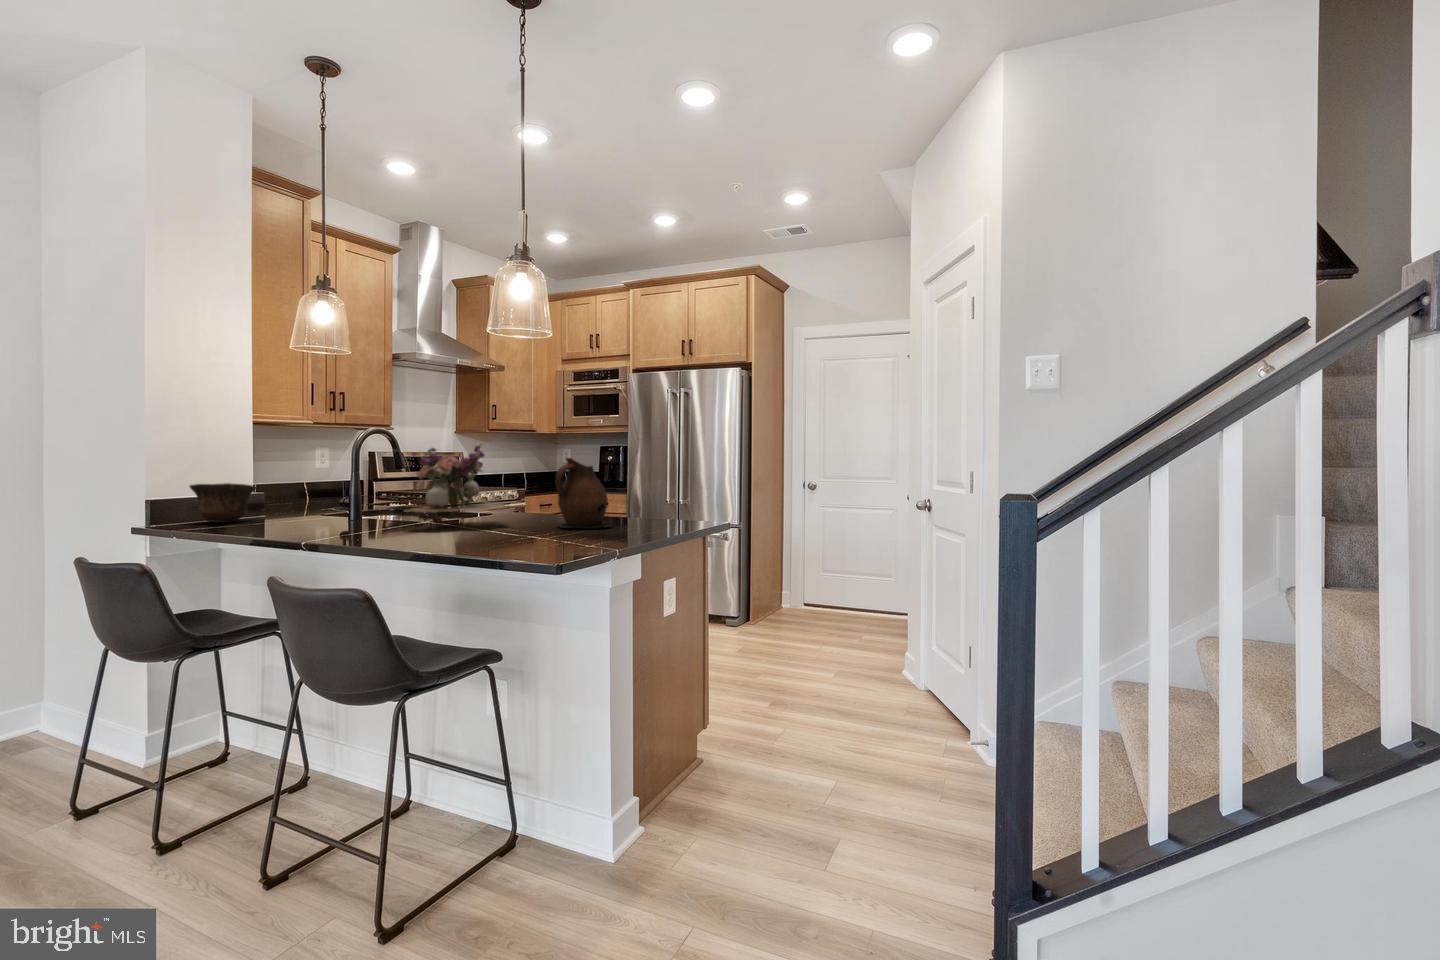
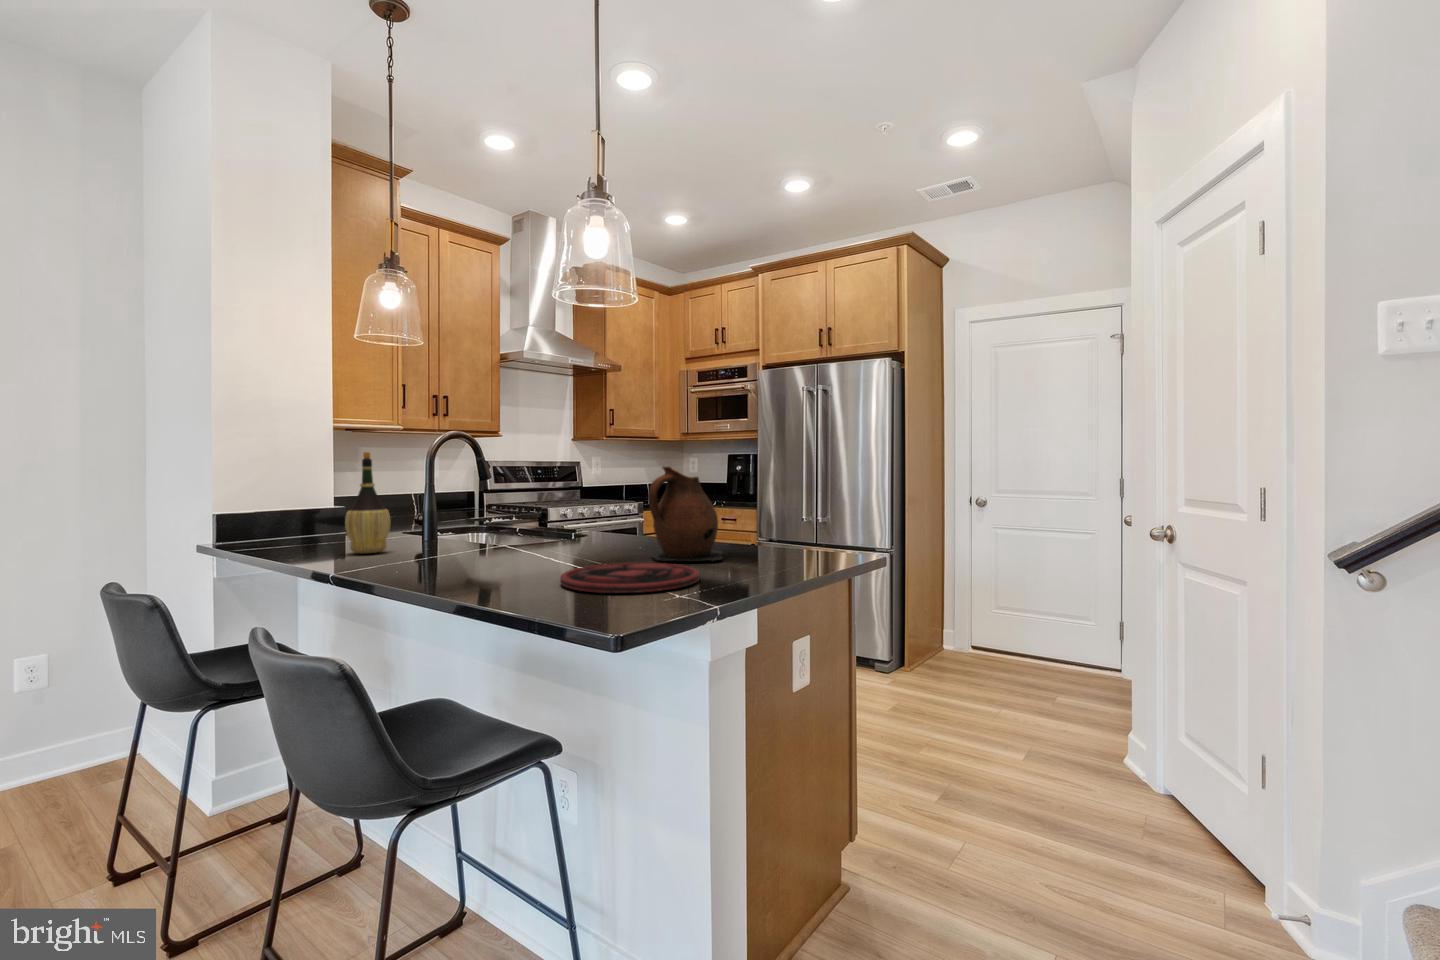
flower arrangement: present [404,444,509,526] -> none [460,449,594,556]
wine bottle: none [292,445,332,528] -> present [345,452,391,553]
bowl: present [190,483,256,522] -> none [253,498,327,543]
plate: none [498,528,599,546] -> present [560,563,699,593]

